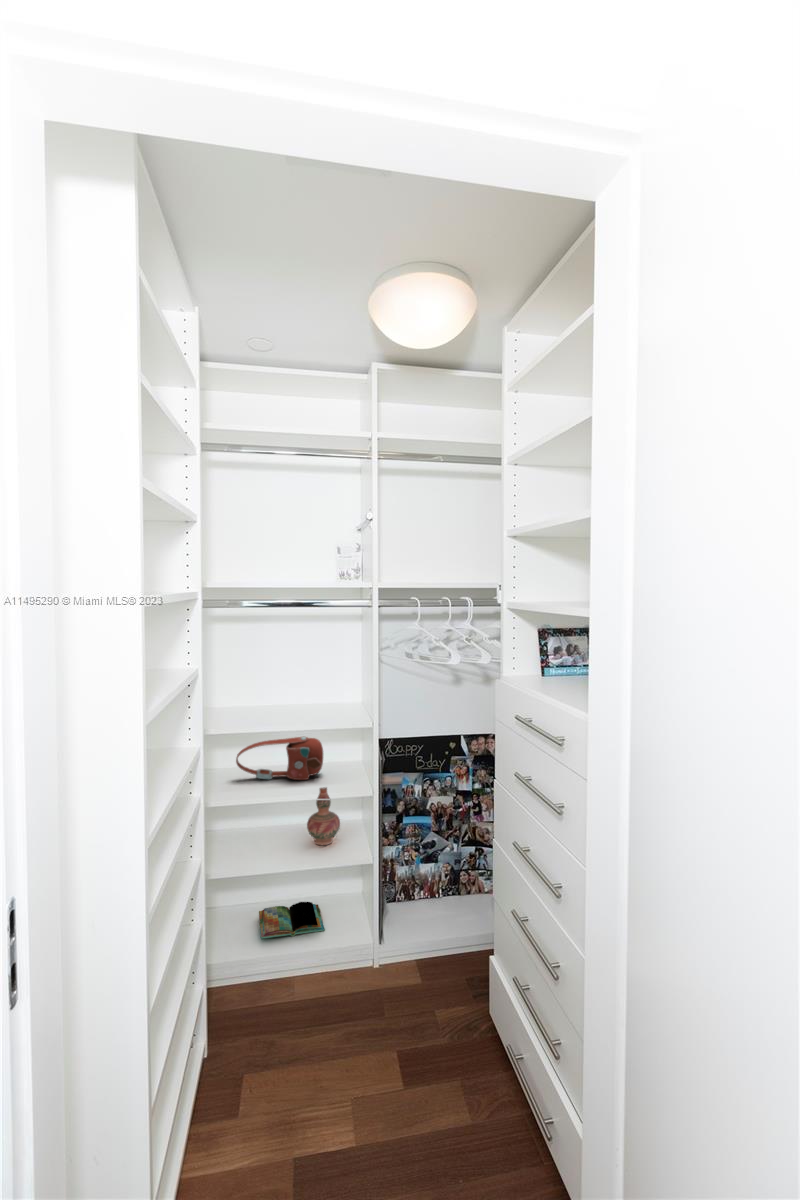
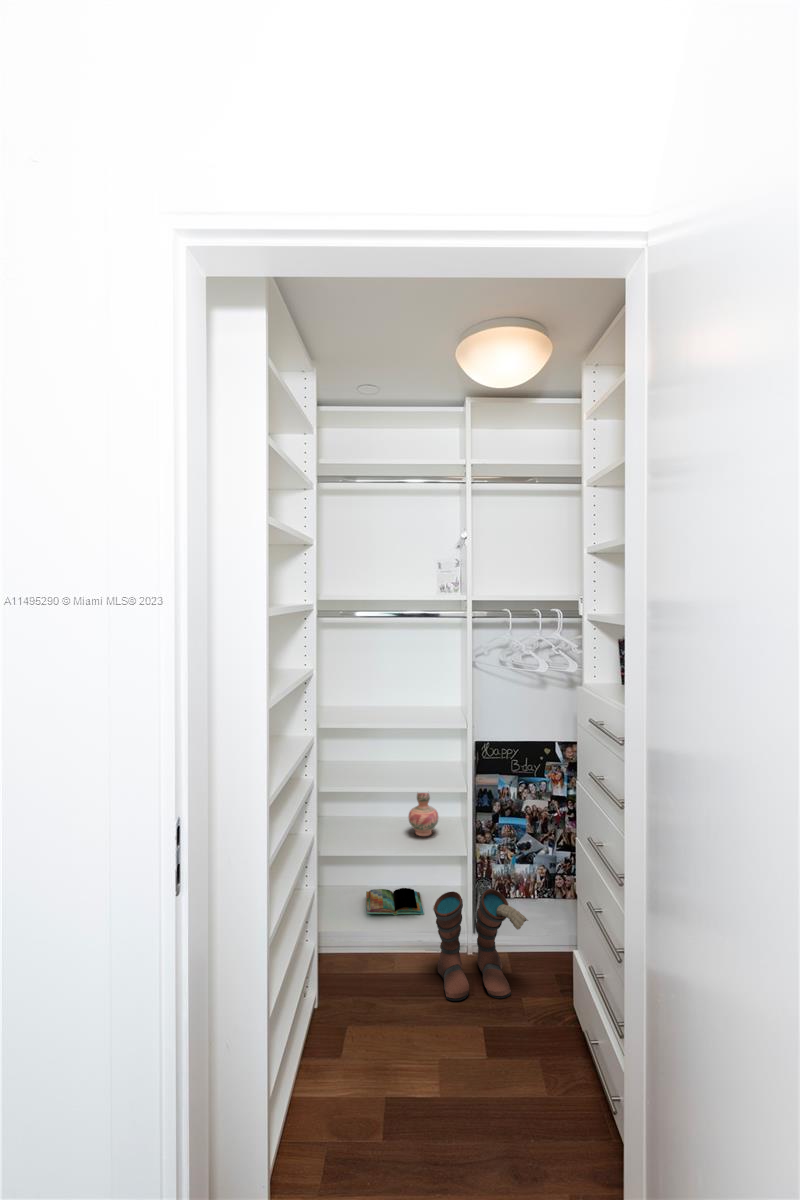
handbag: present [236,736,323,780] -> none [346,735,423,775]
boots: none [338,899,442,1031] -> present [433,889,528,1001]

